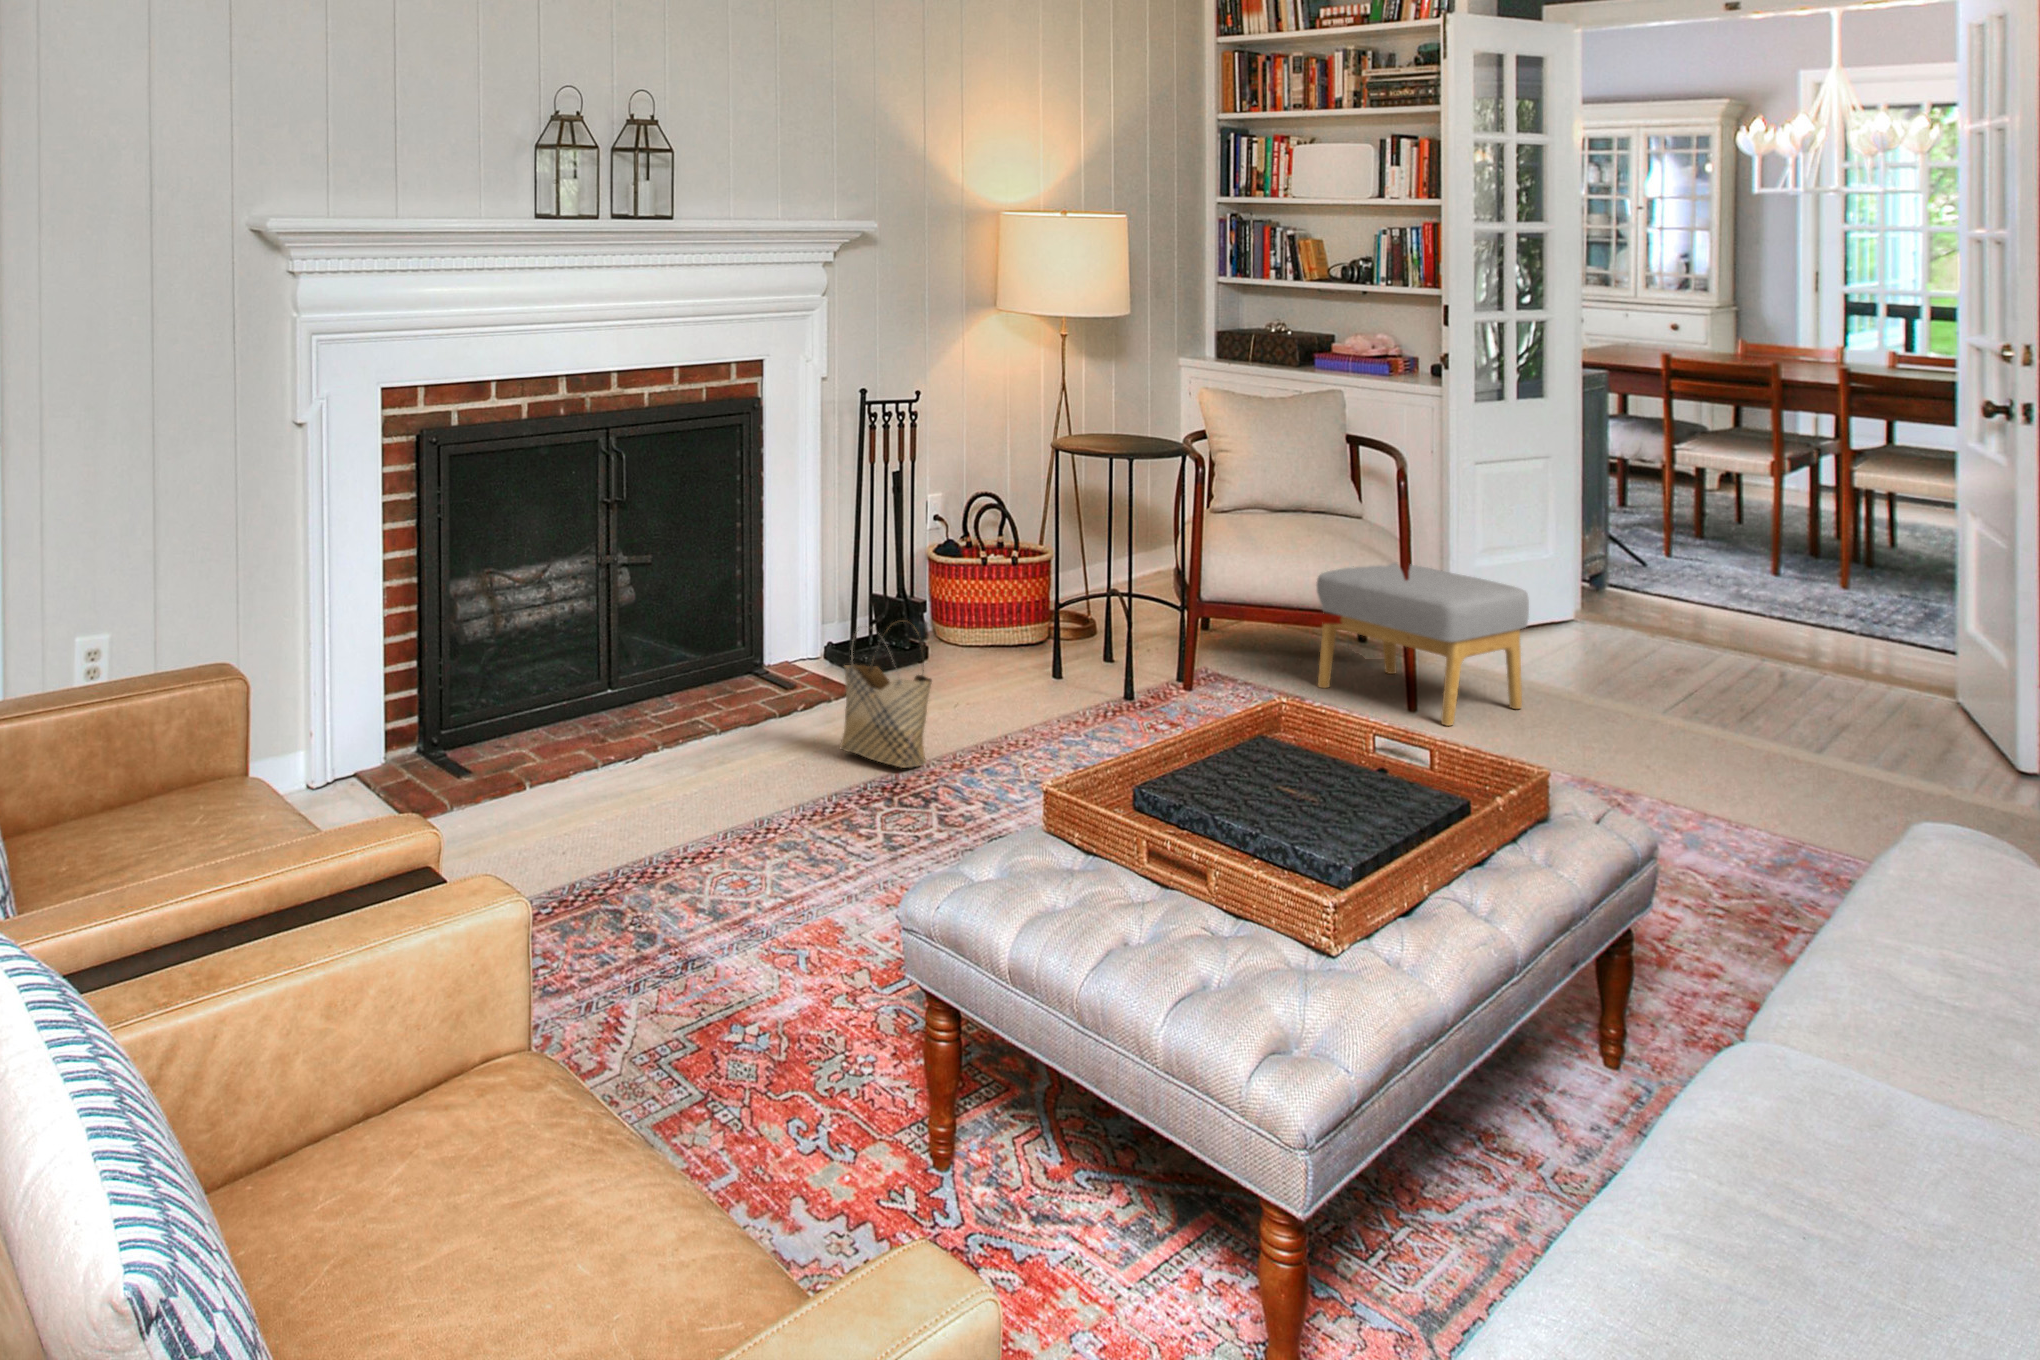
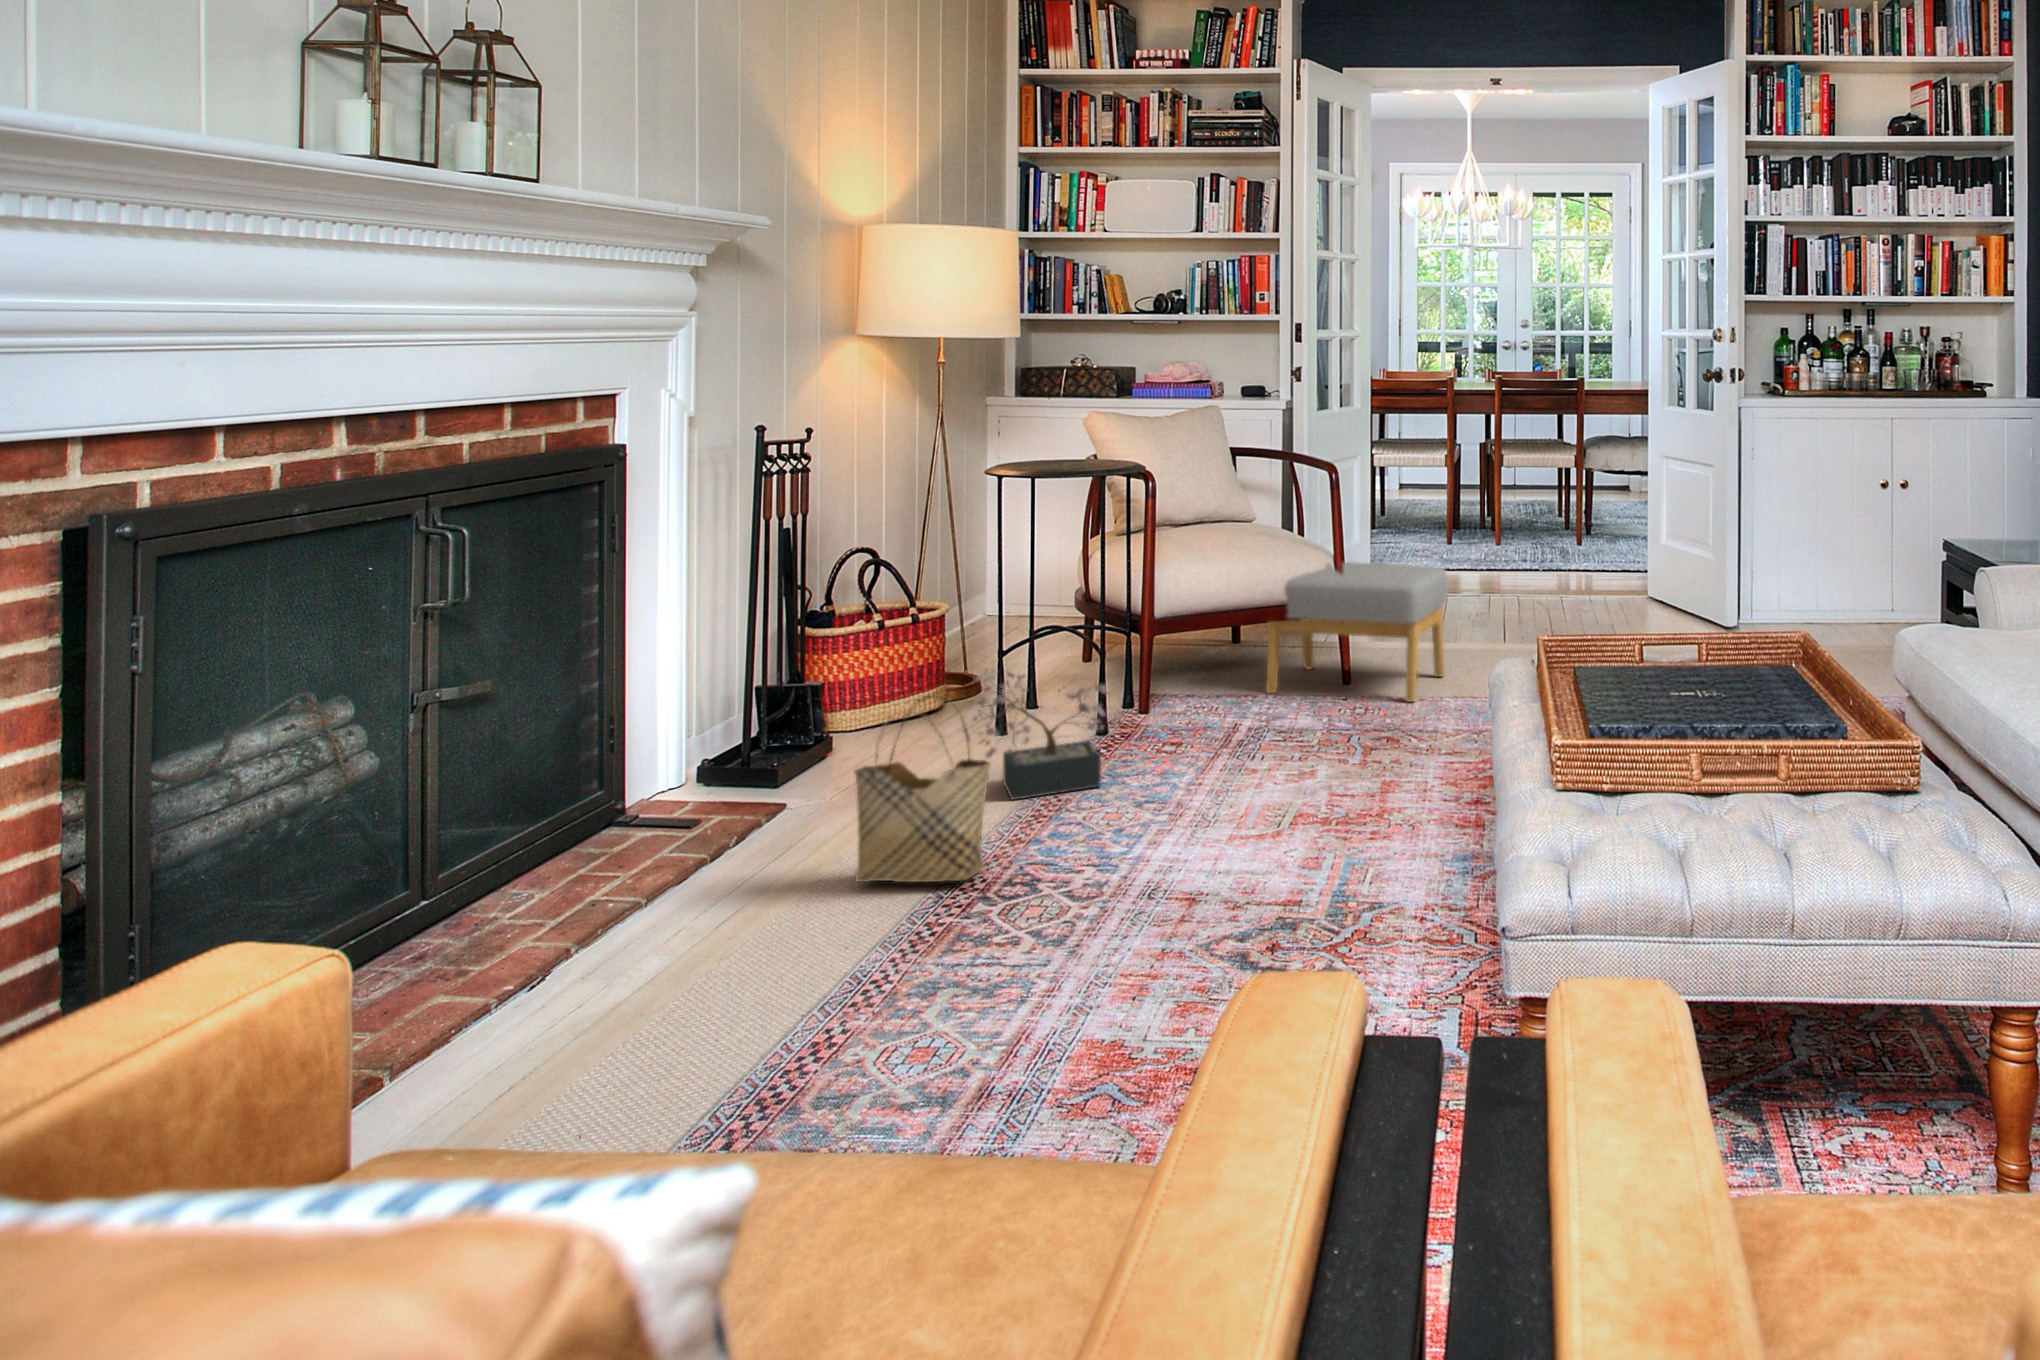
decorative plant: none [976,608,1104,730] -> present [964,669,1121,800]

